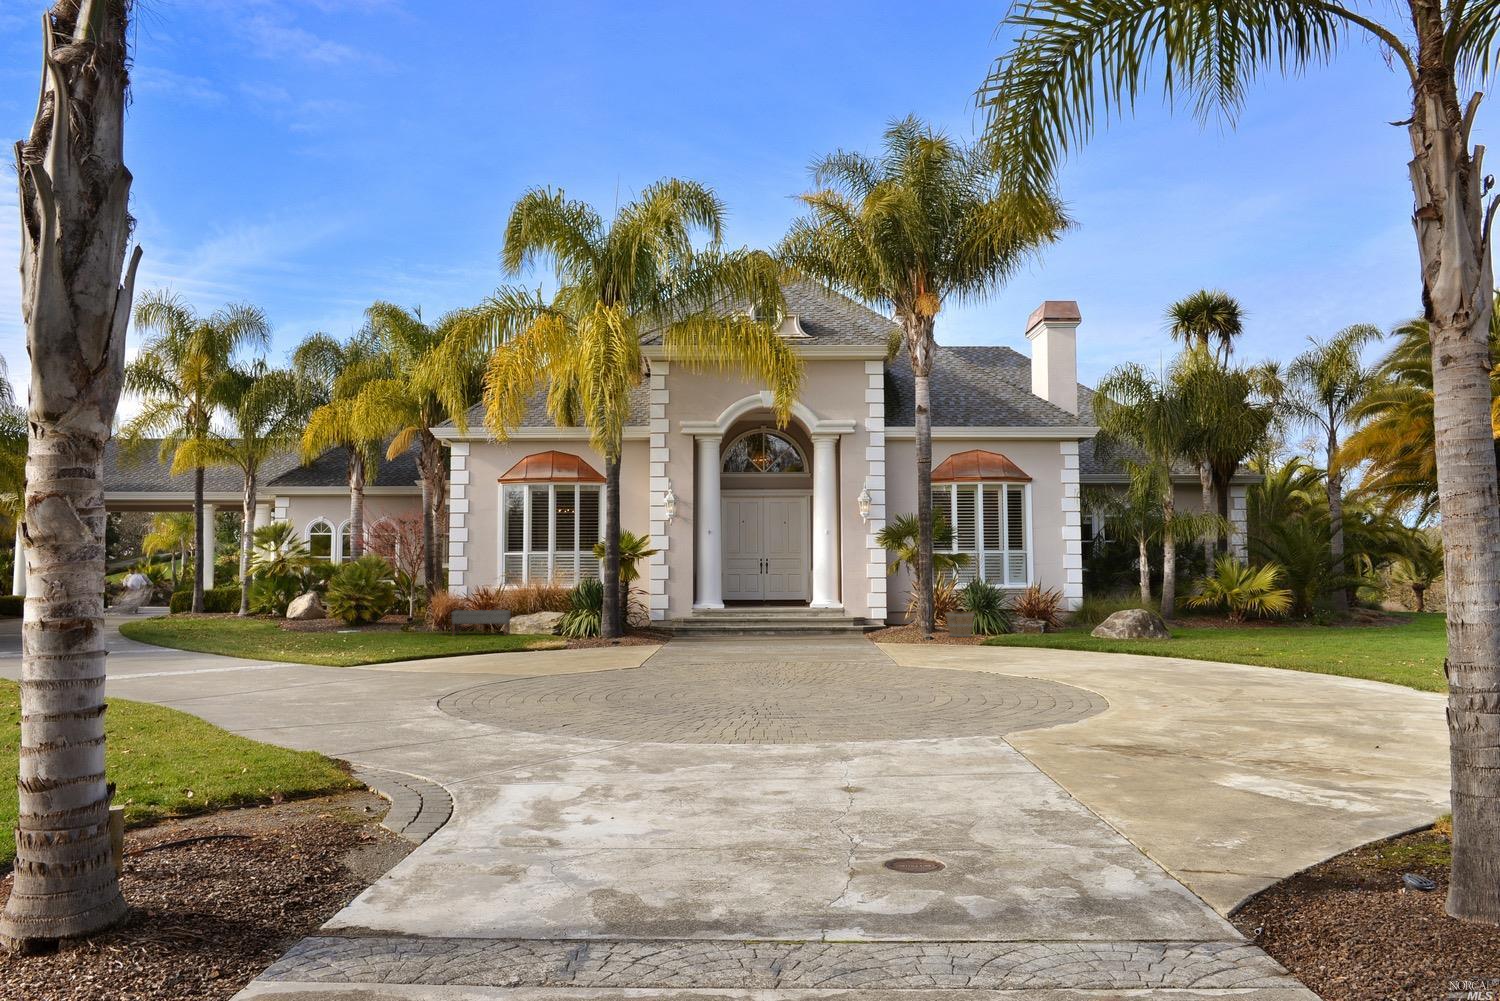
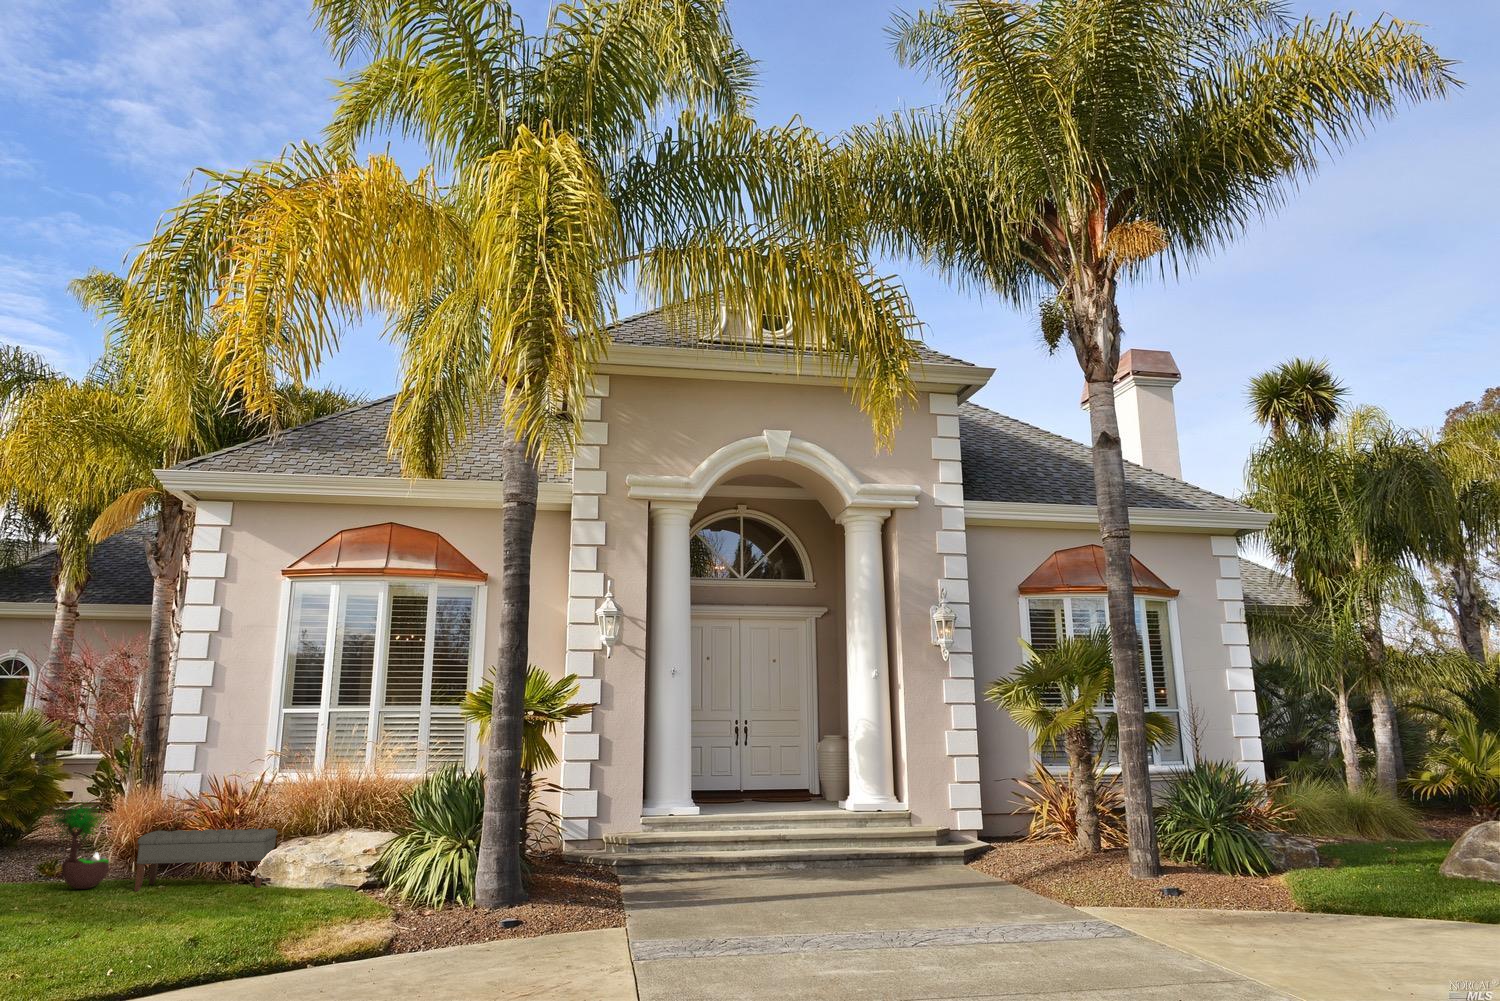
potted tree: none [411,593,439,635] -> present [51,801,110,889]
wooden bucket: present [946,611,975,637] -> none [1131,822,1190,877]

